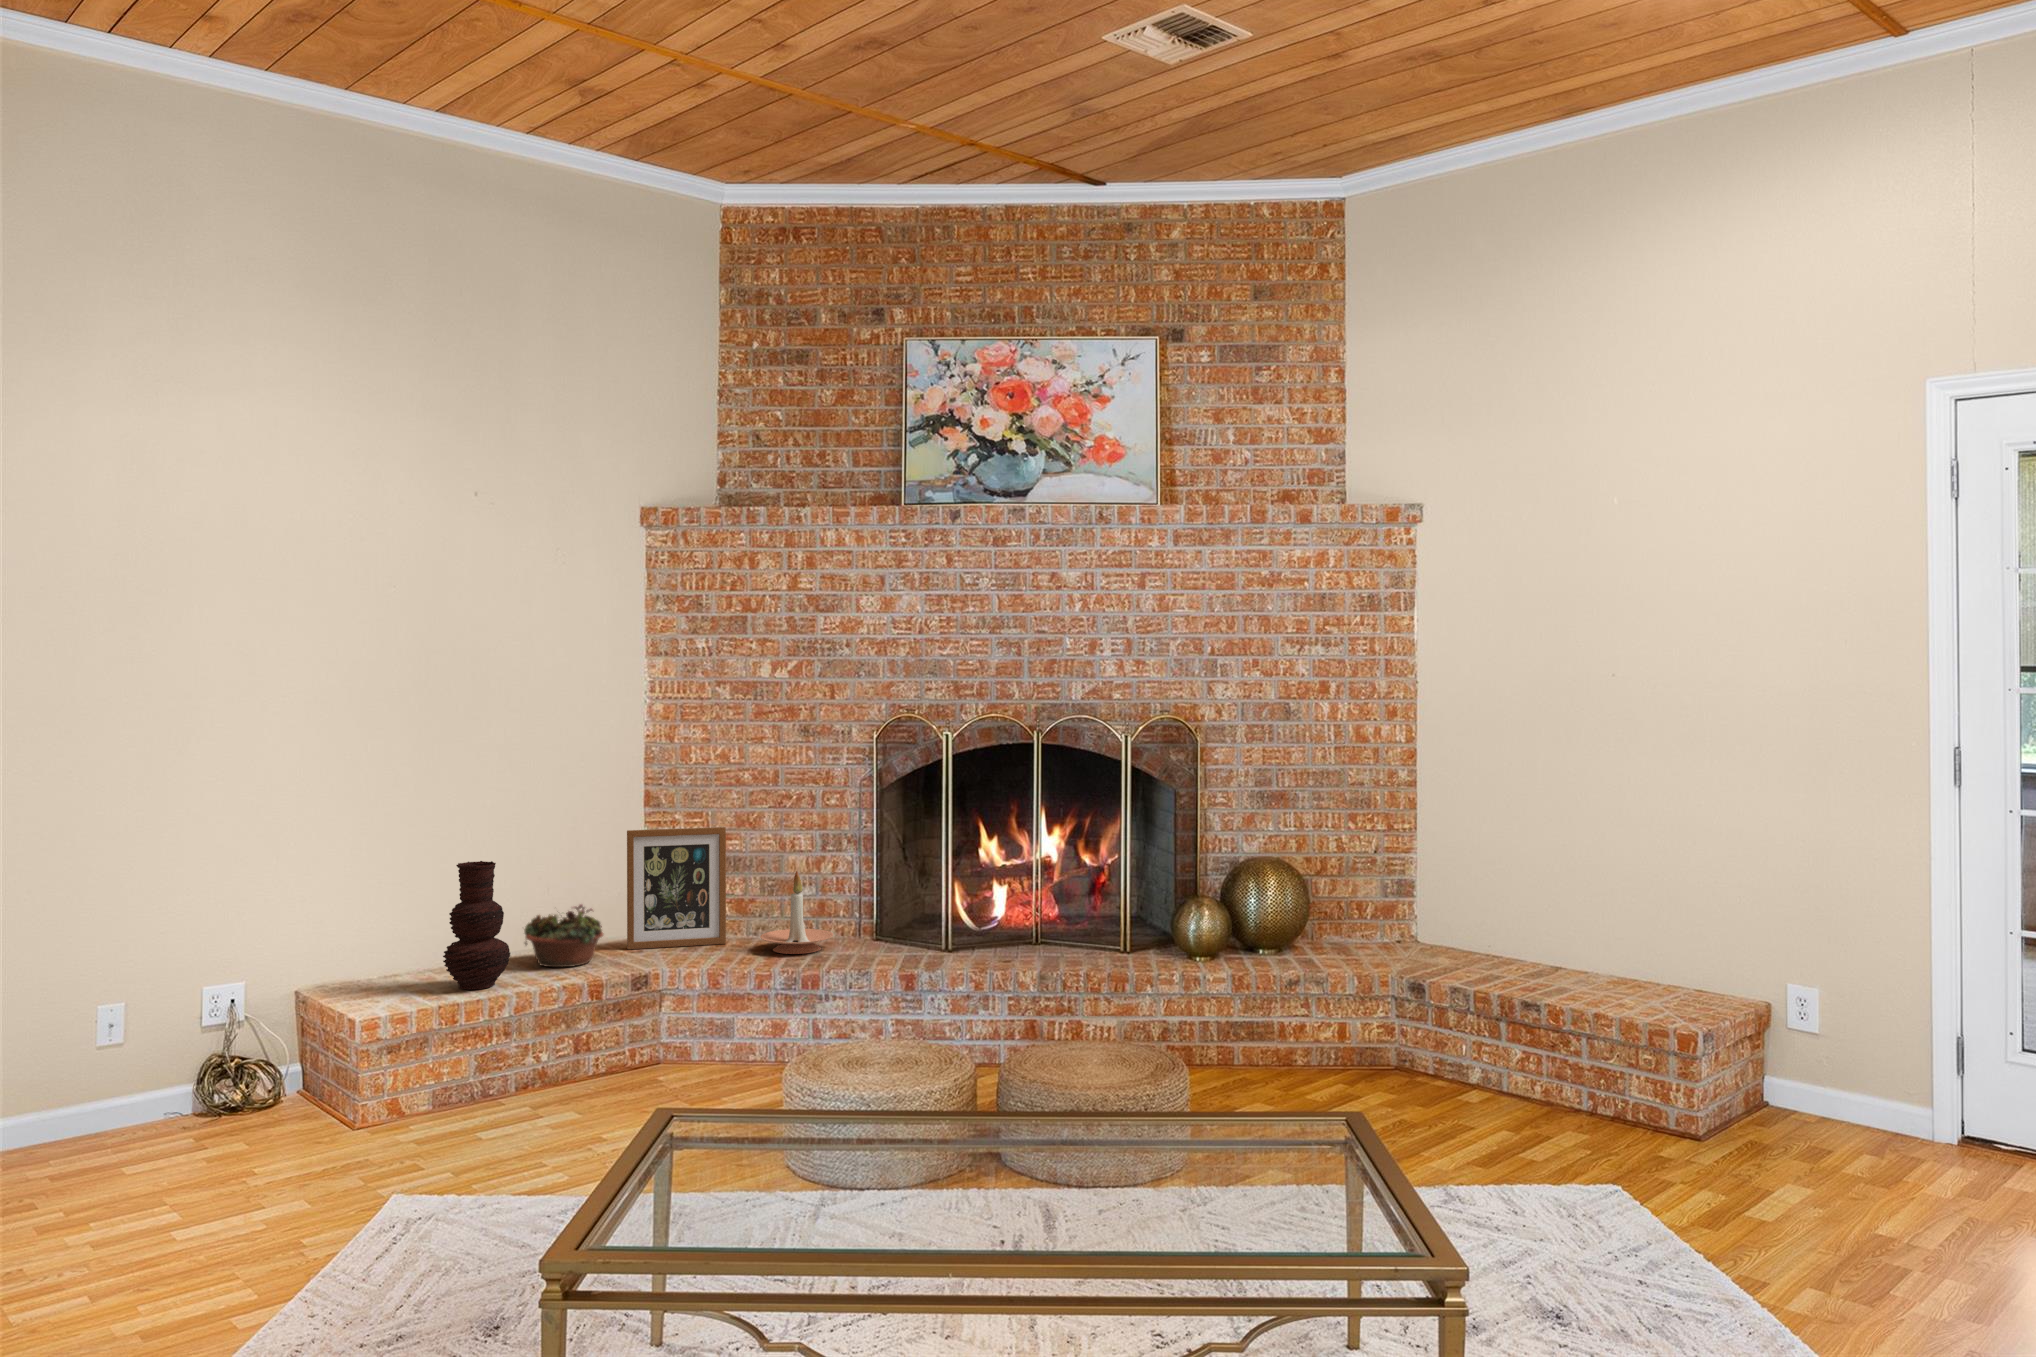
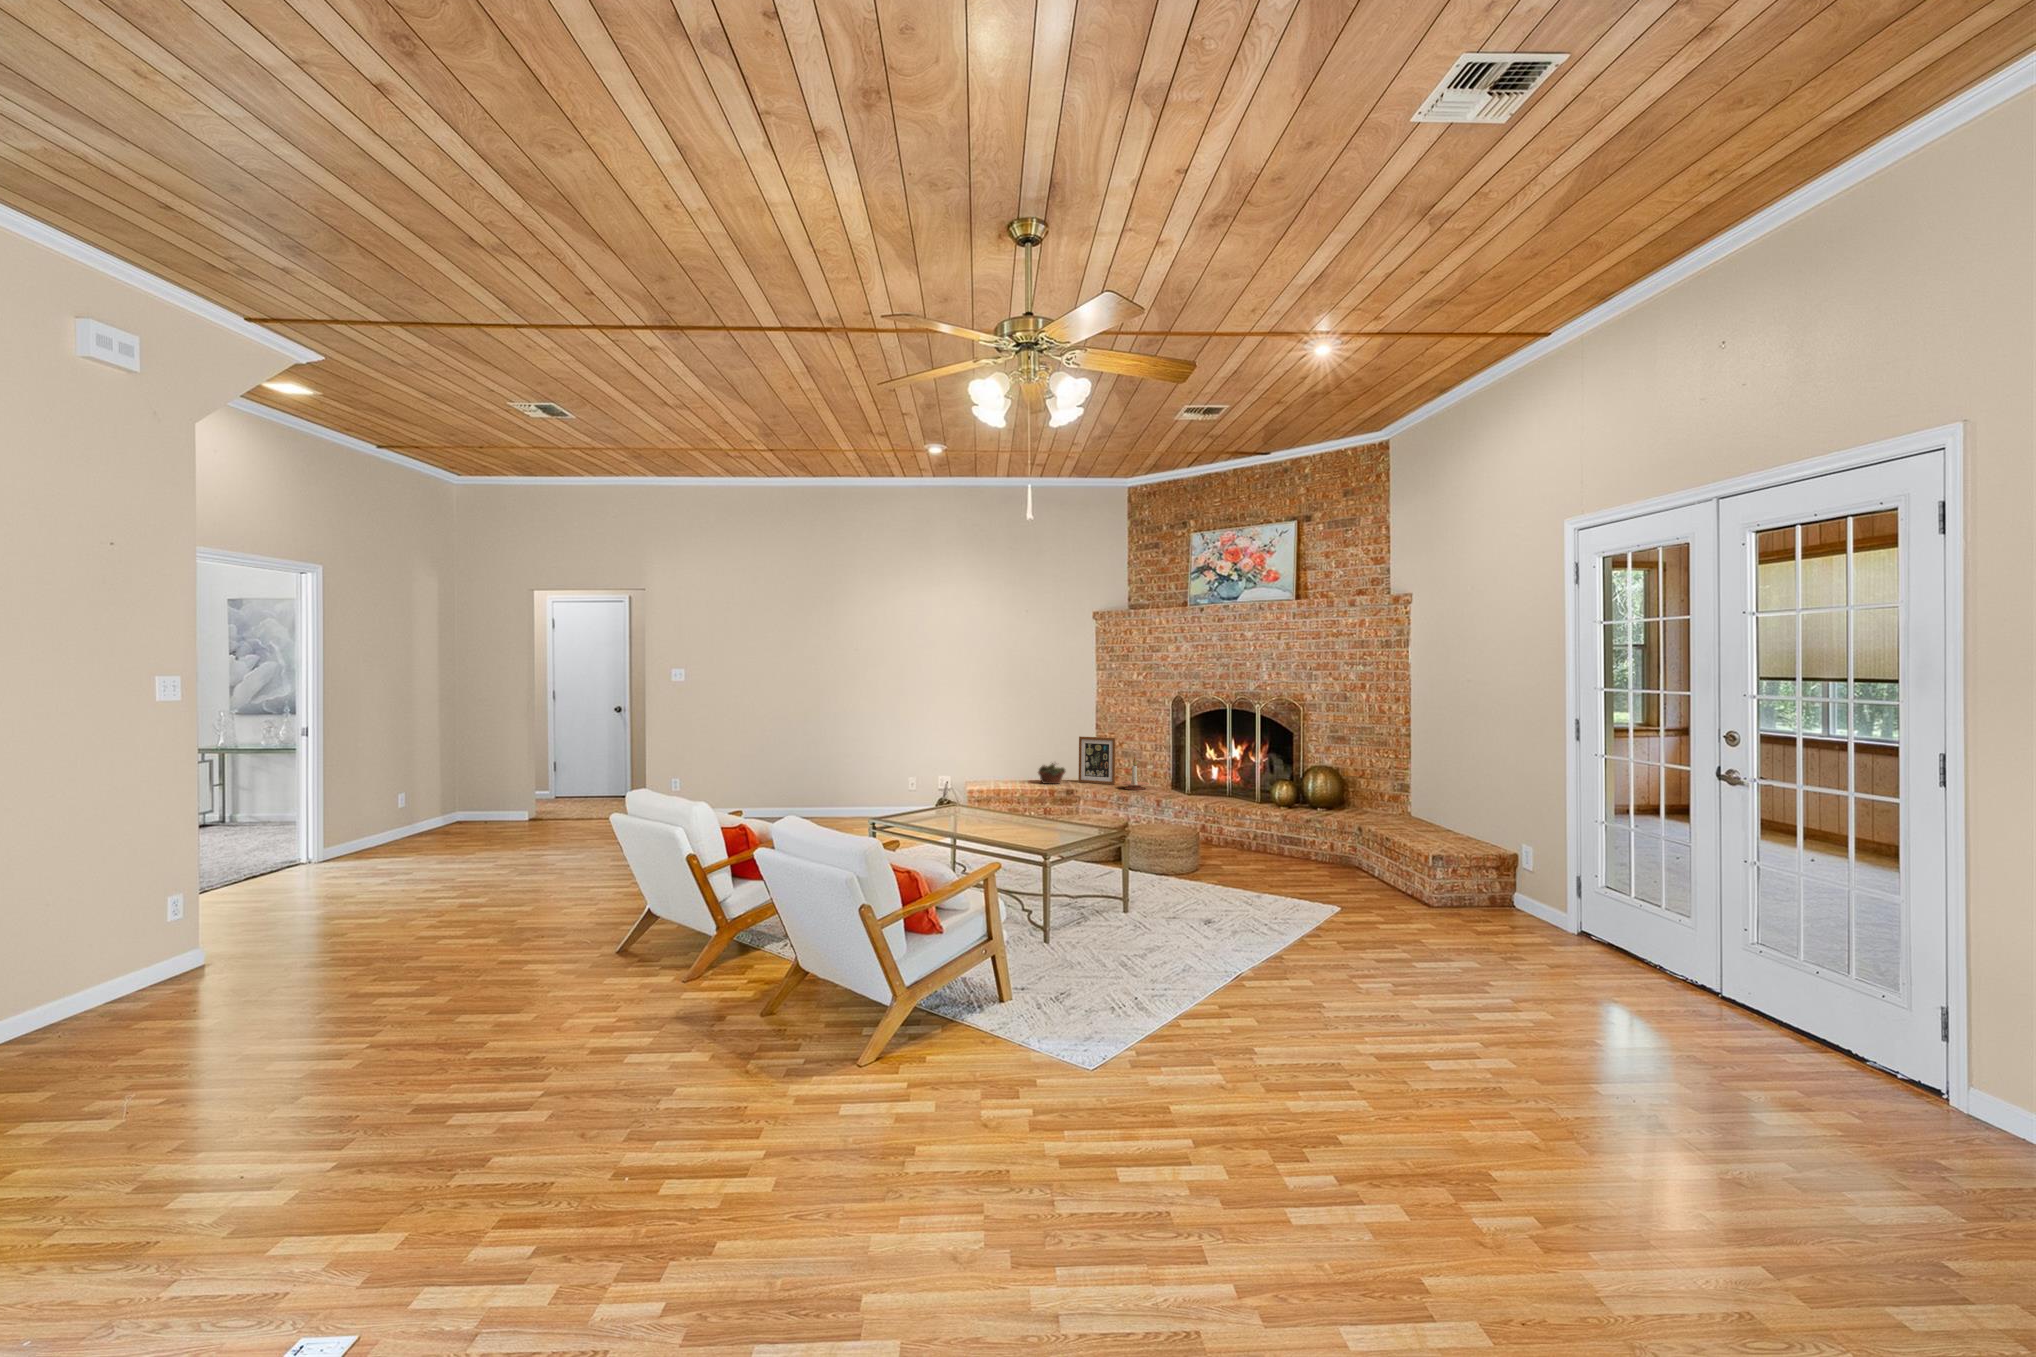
vase: present [443,861,510,990] -> none [1001,741,1023,786]

